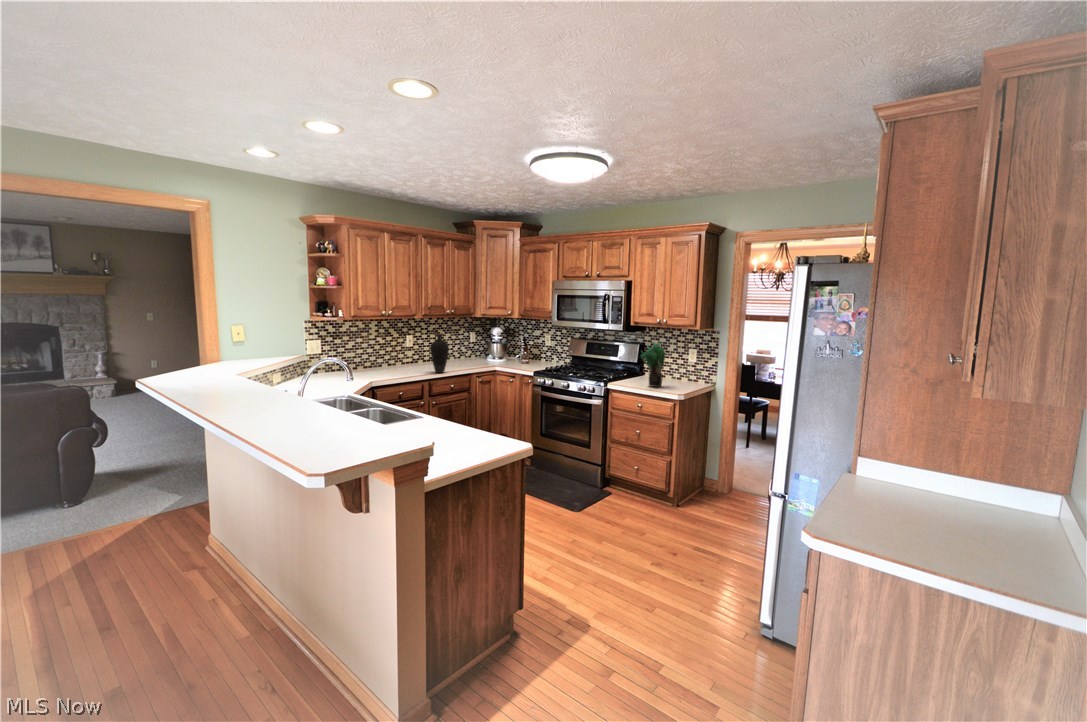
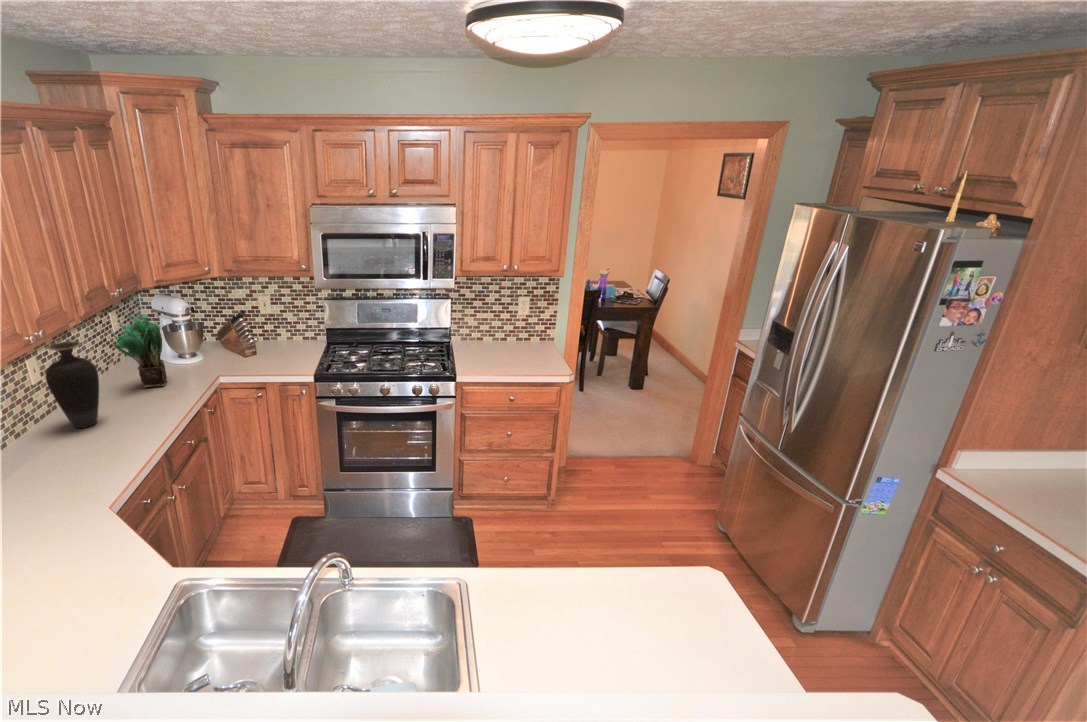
potted plant: present [641,342,665,387] -> present [111,315,167,388]

